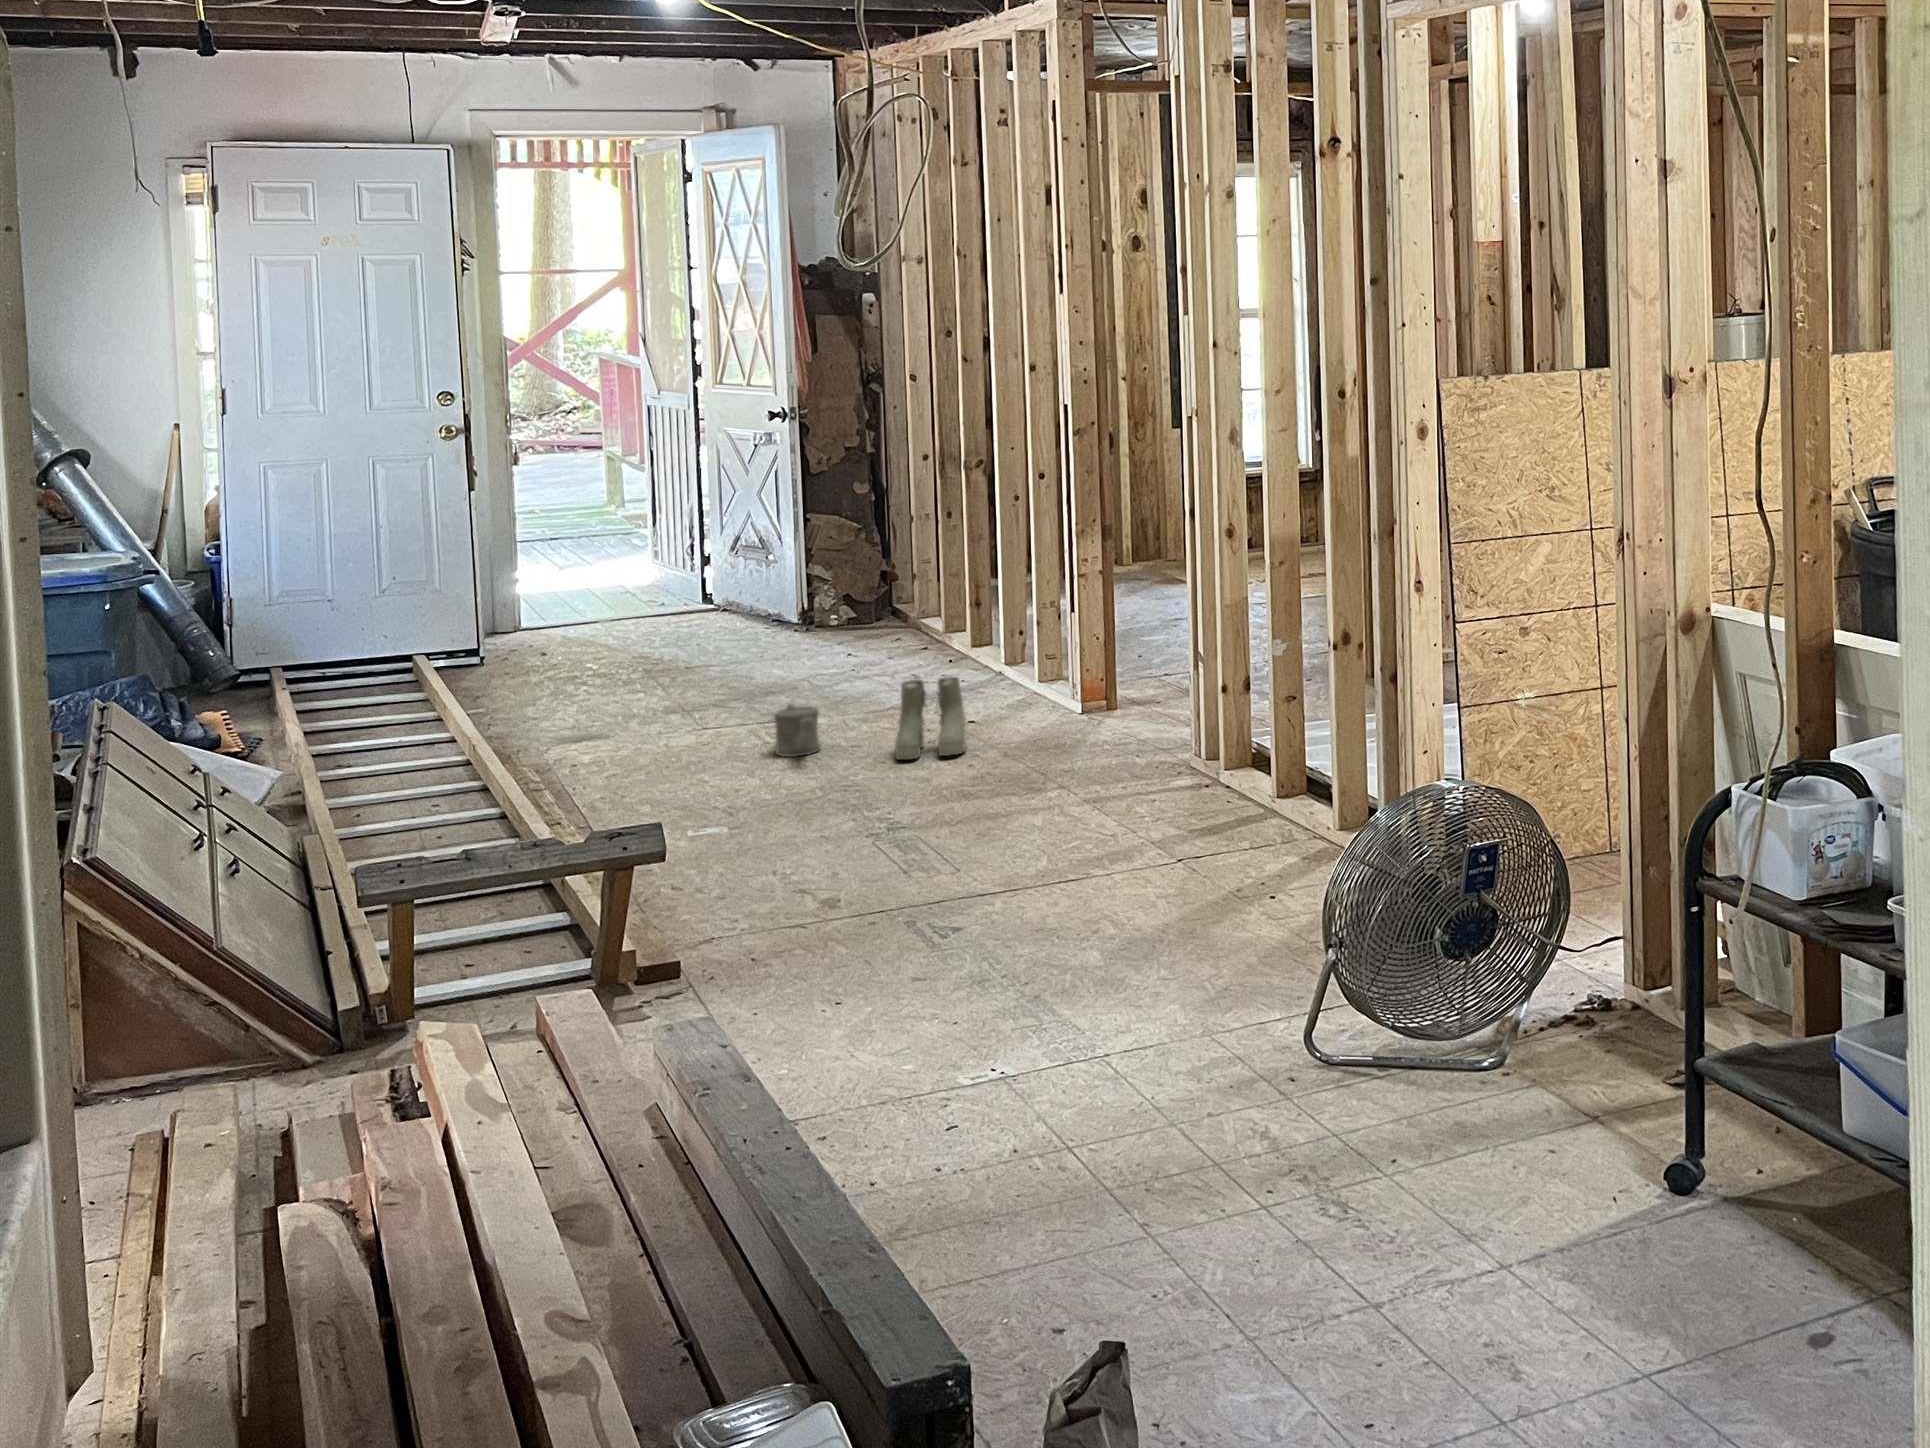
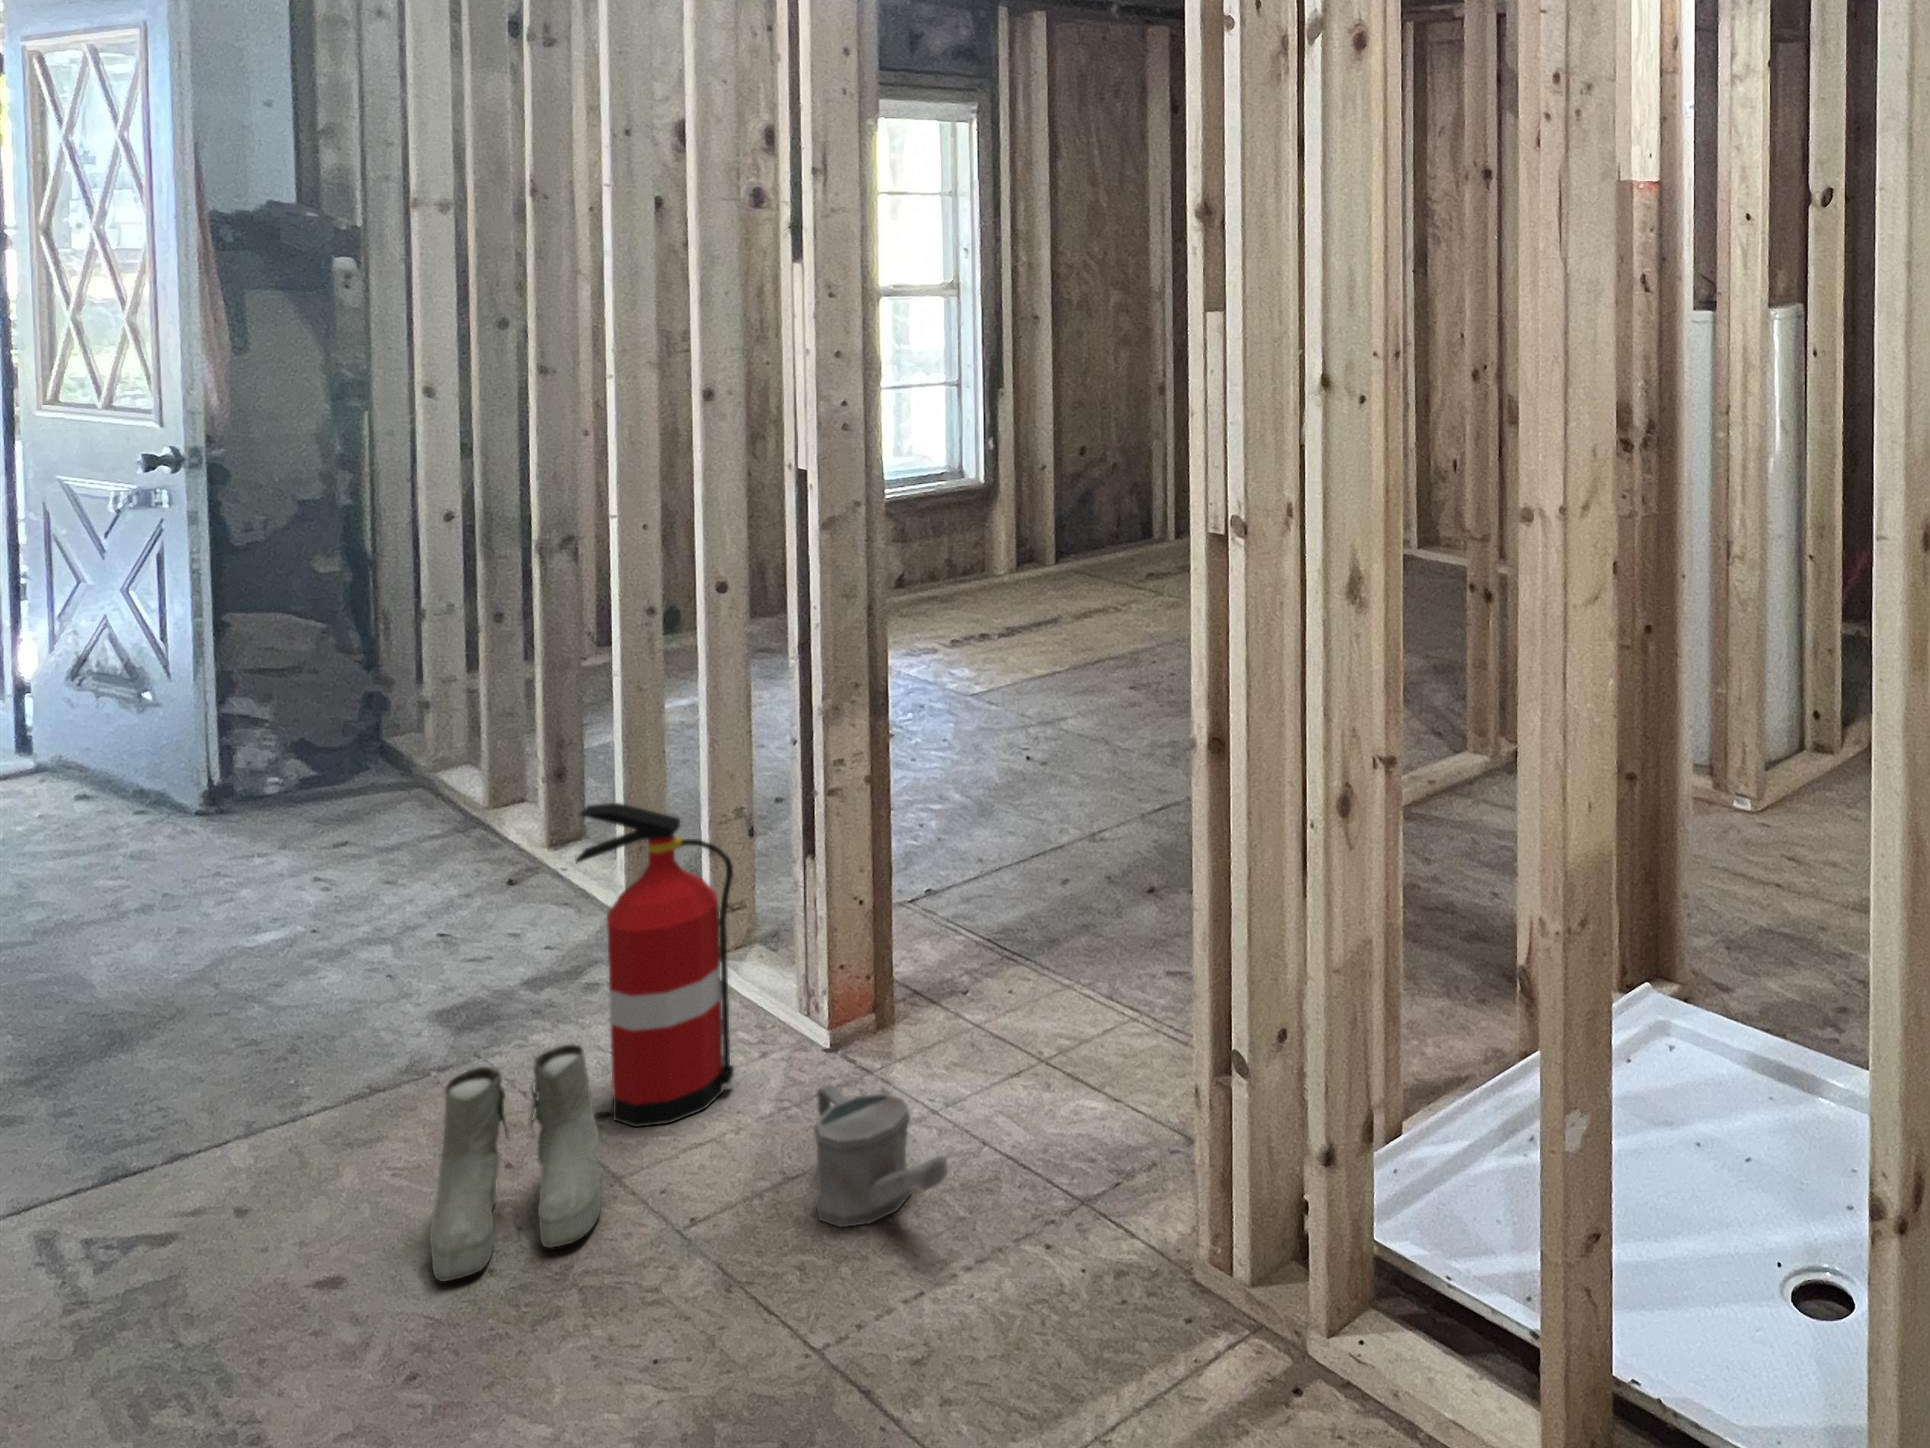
fire extinguisher: none [960,573,1035,734] -> present [576,803,734,1127]
watering can: present [774,703,821,757] -> present [814,1085,947,1227]

